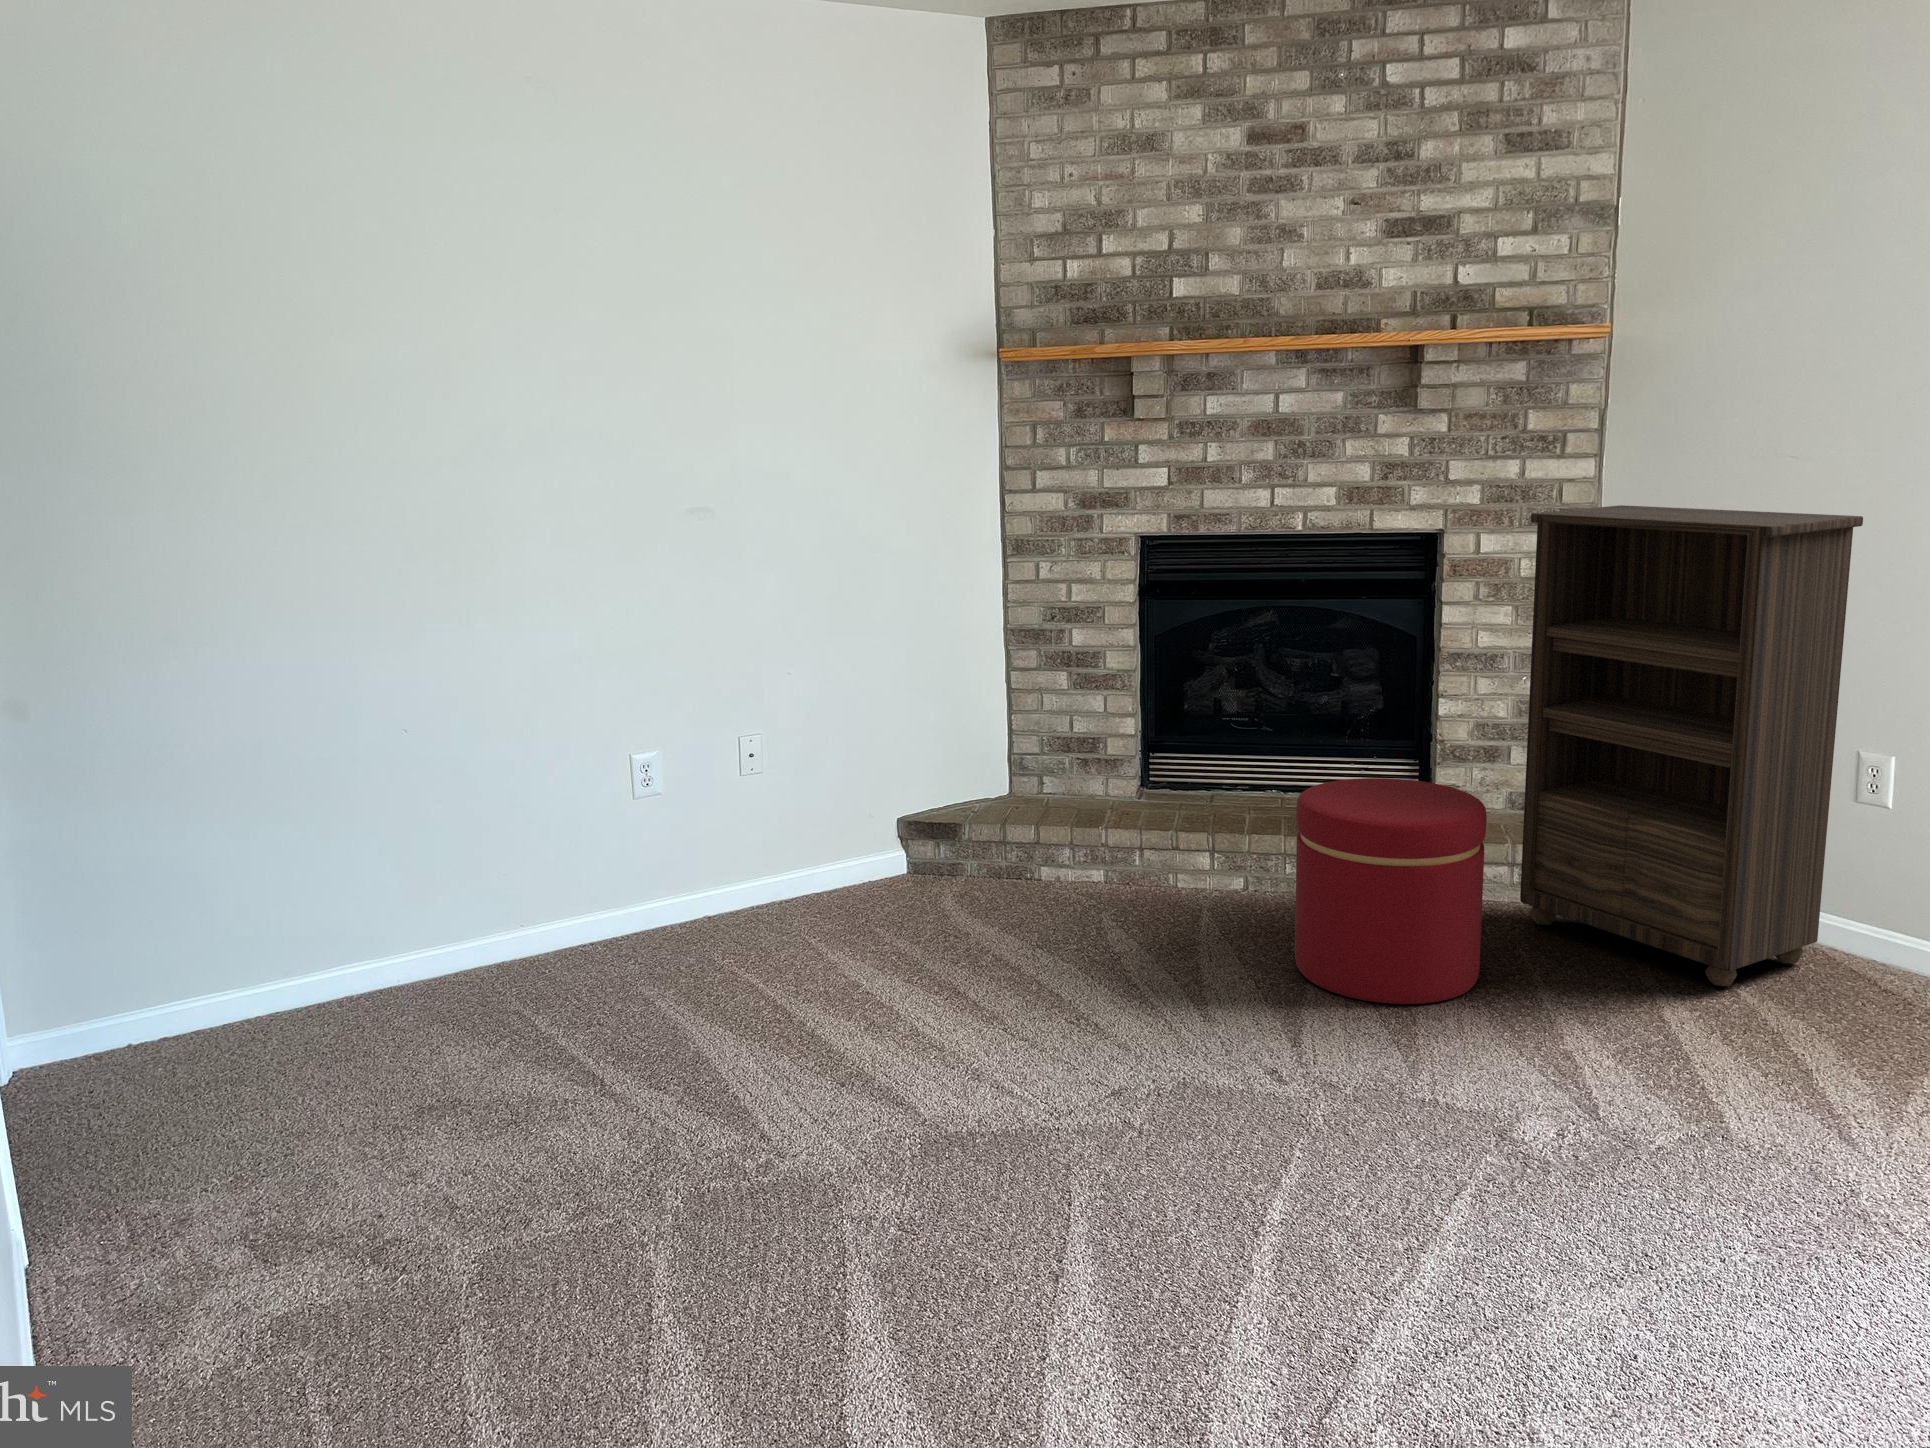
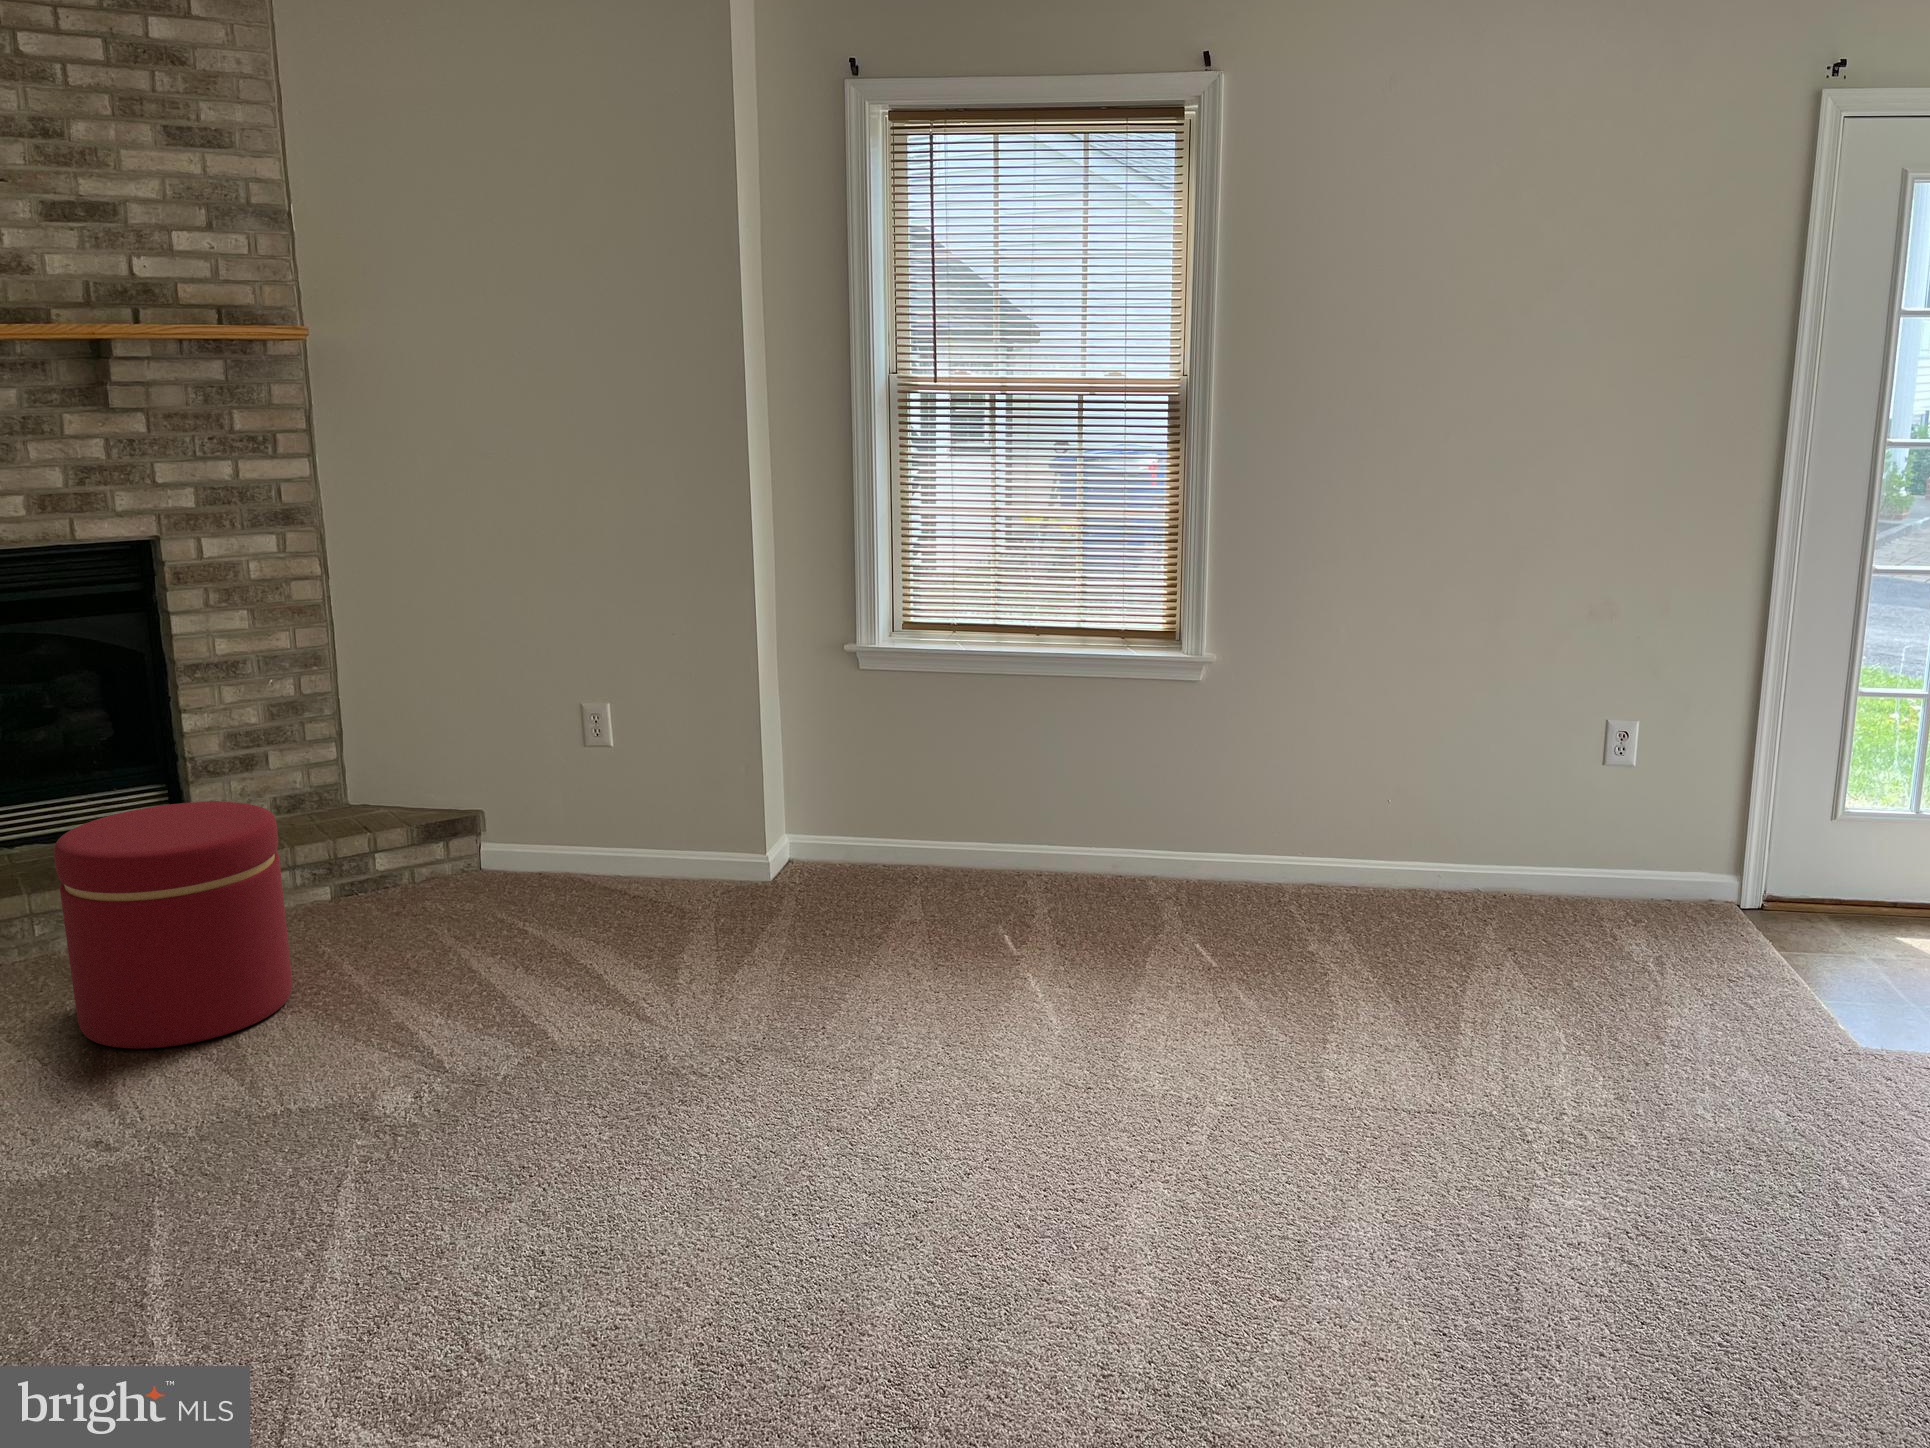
bookshelf: present [1520,505,1863,986] -> none [265,503,574,931]

